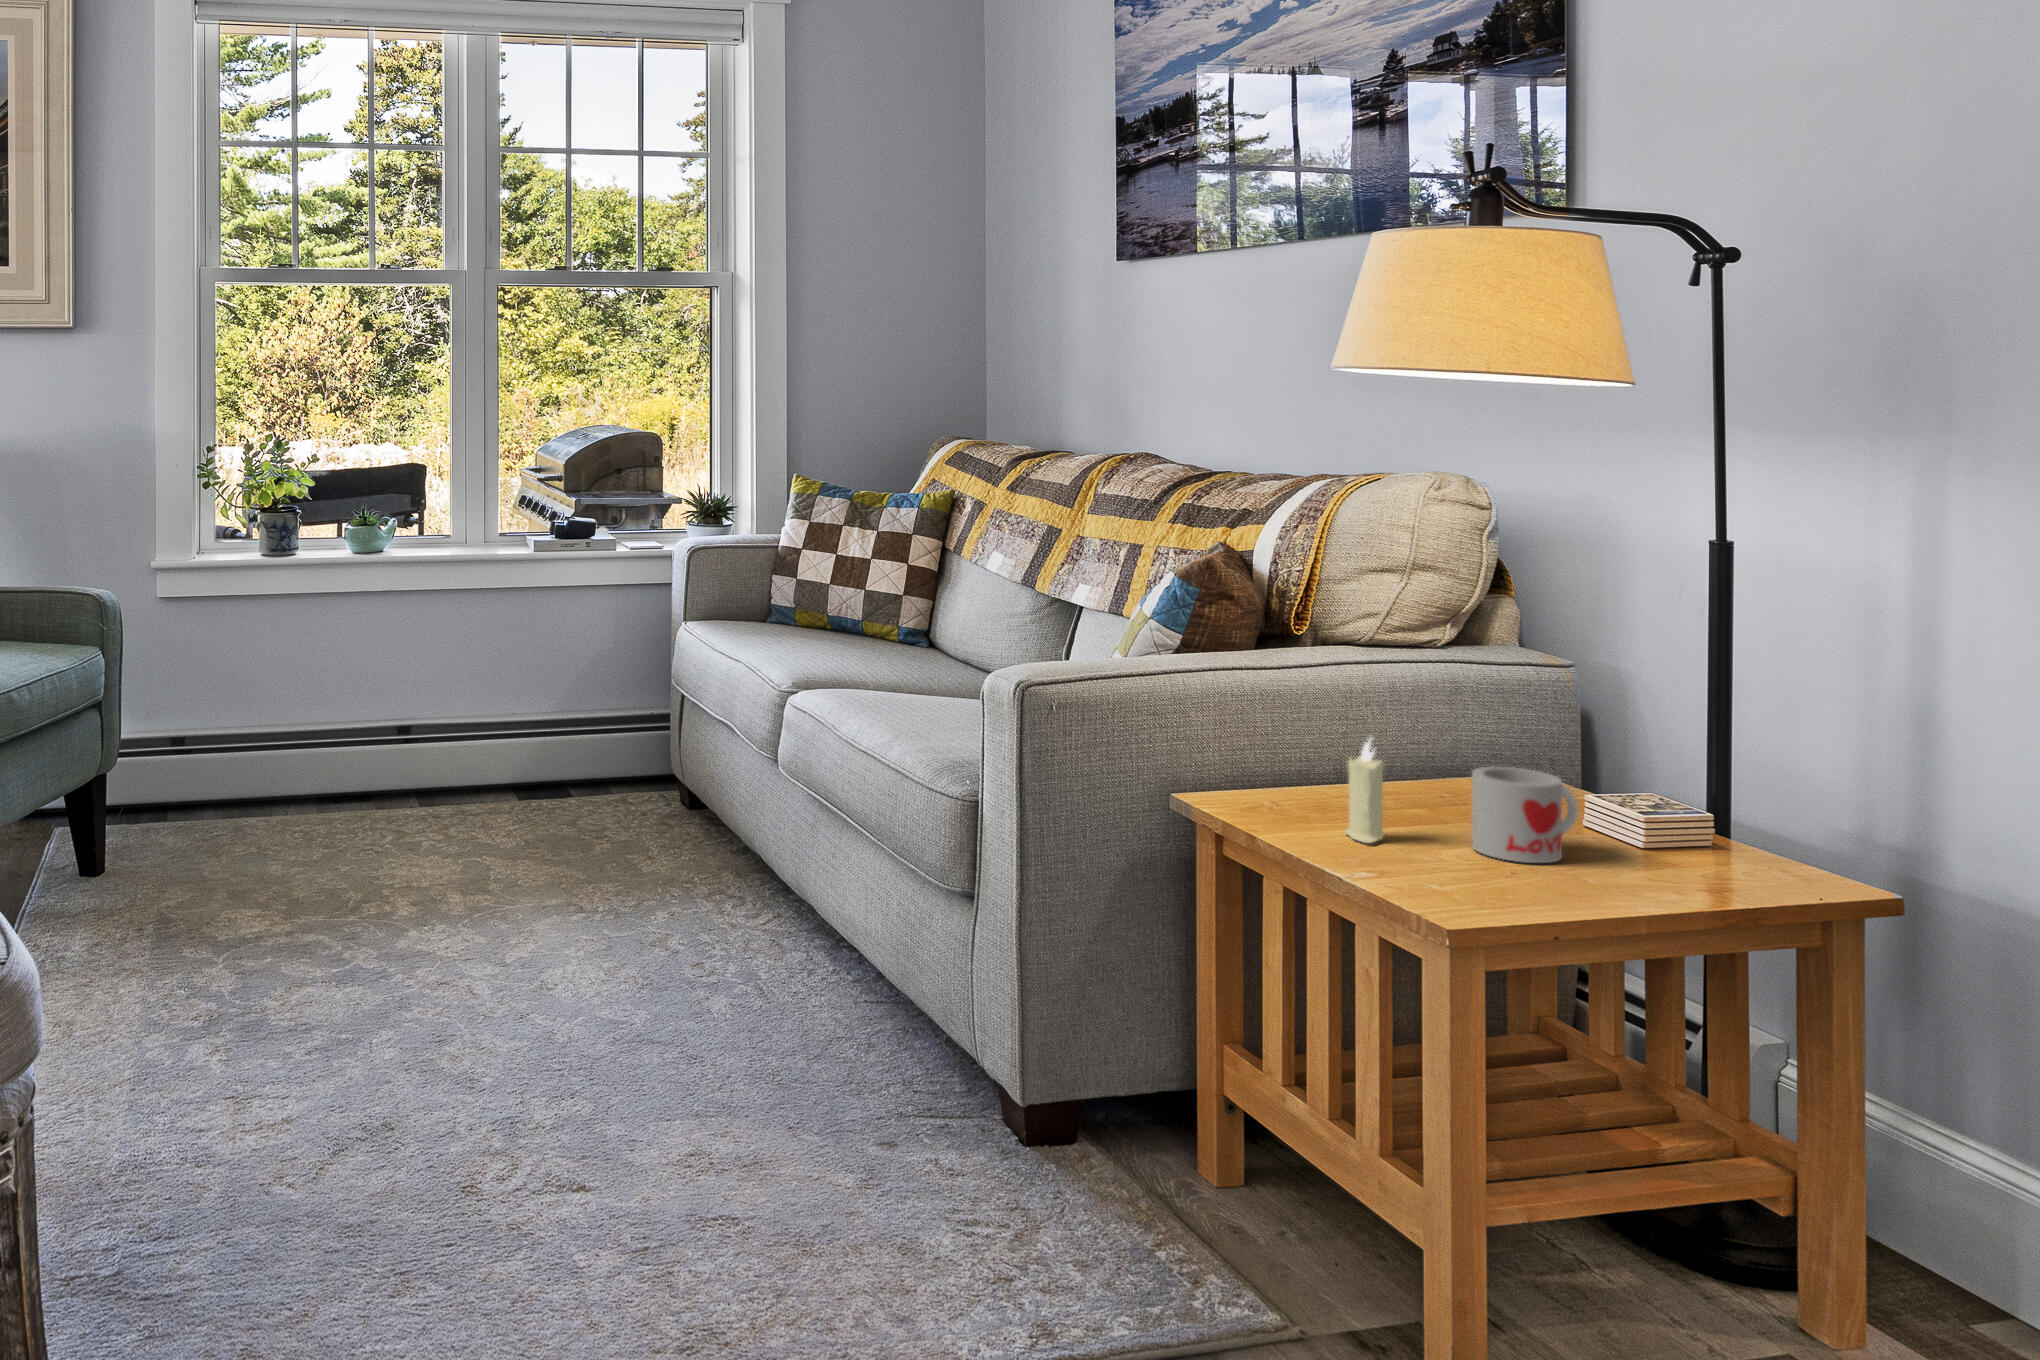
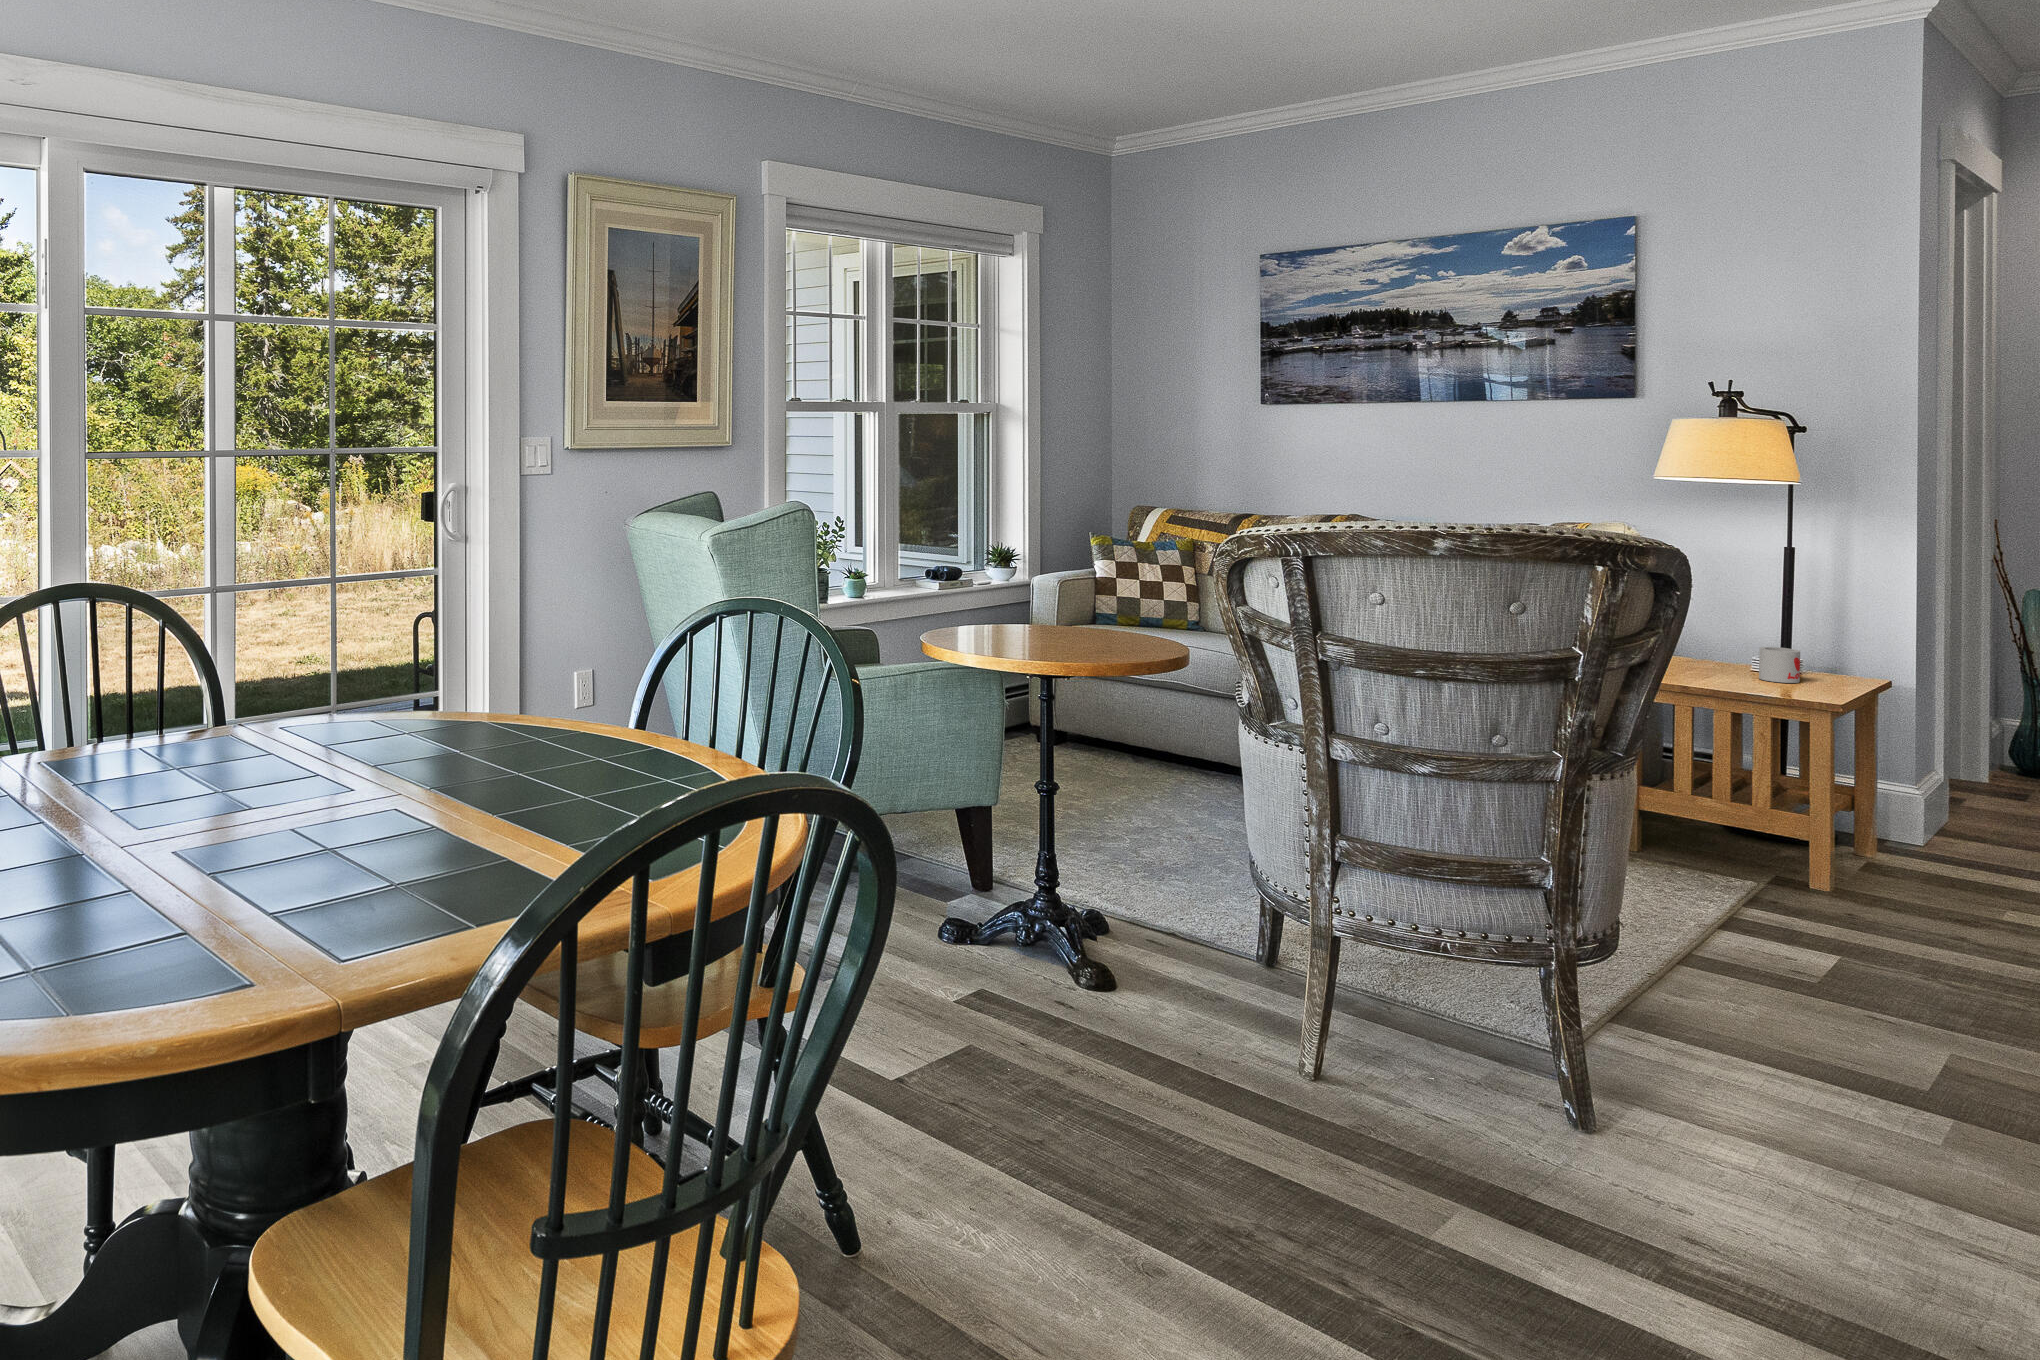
candle: present [1345,739,1384,843] -> none [1715,639,1739,683]

